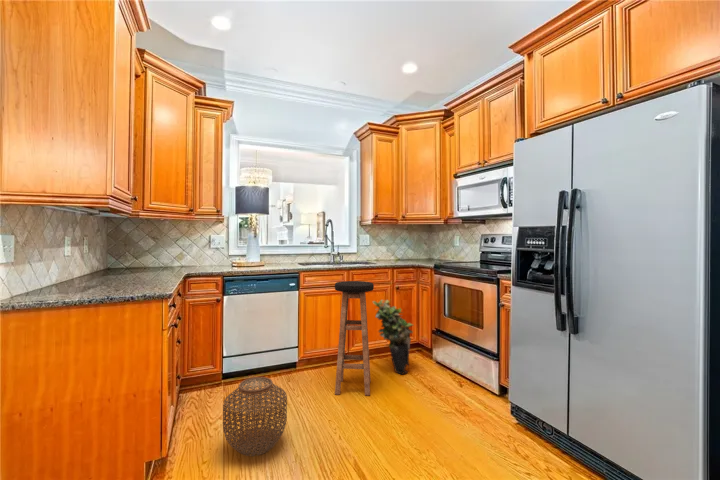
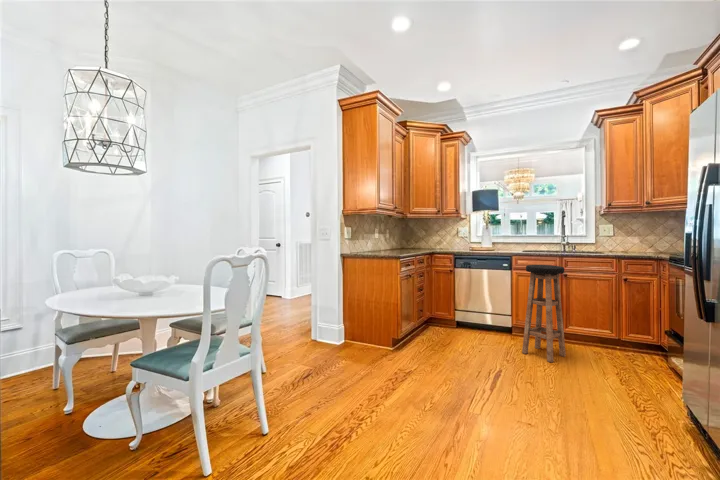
potted plant: present [373,300,413,374] -> none [578,287,629,362]
woven basket: present [223,377,287,456] -> none [426,315,464,360]

